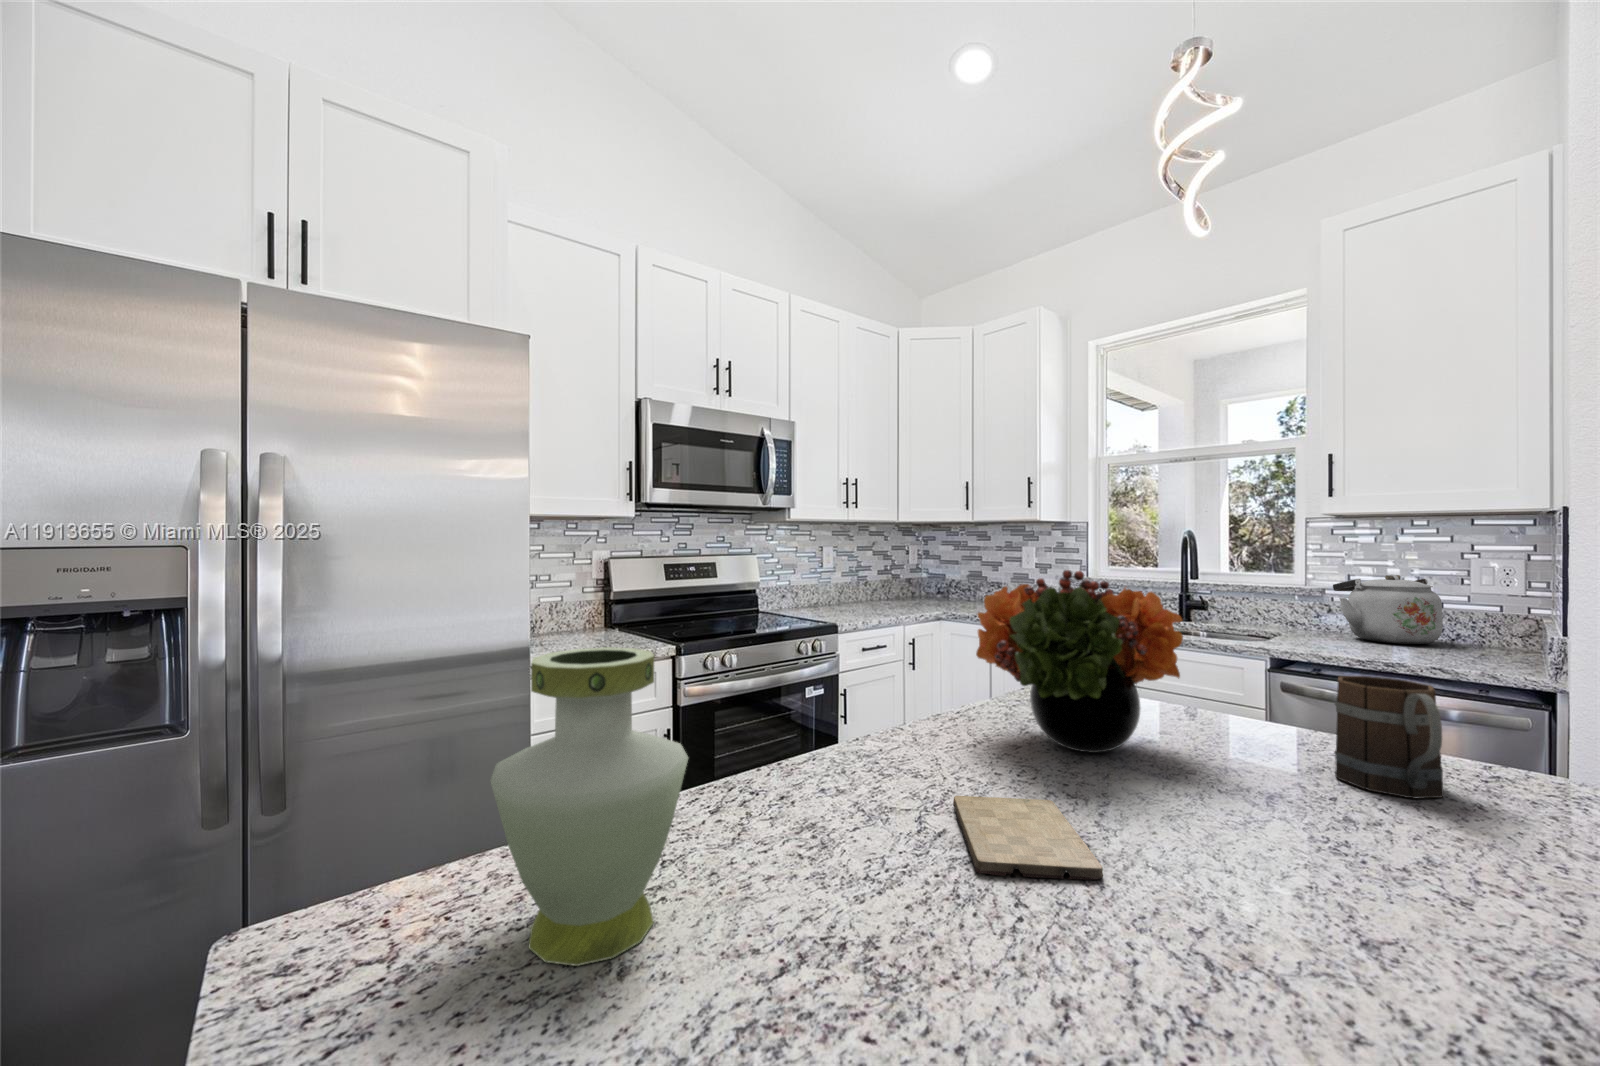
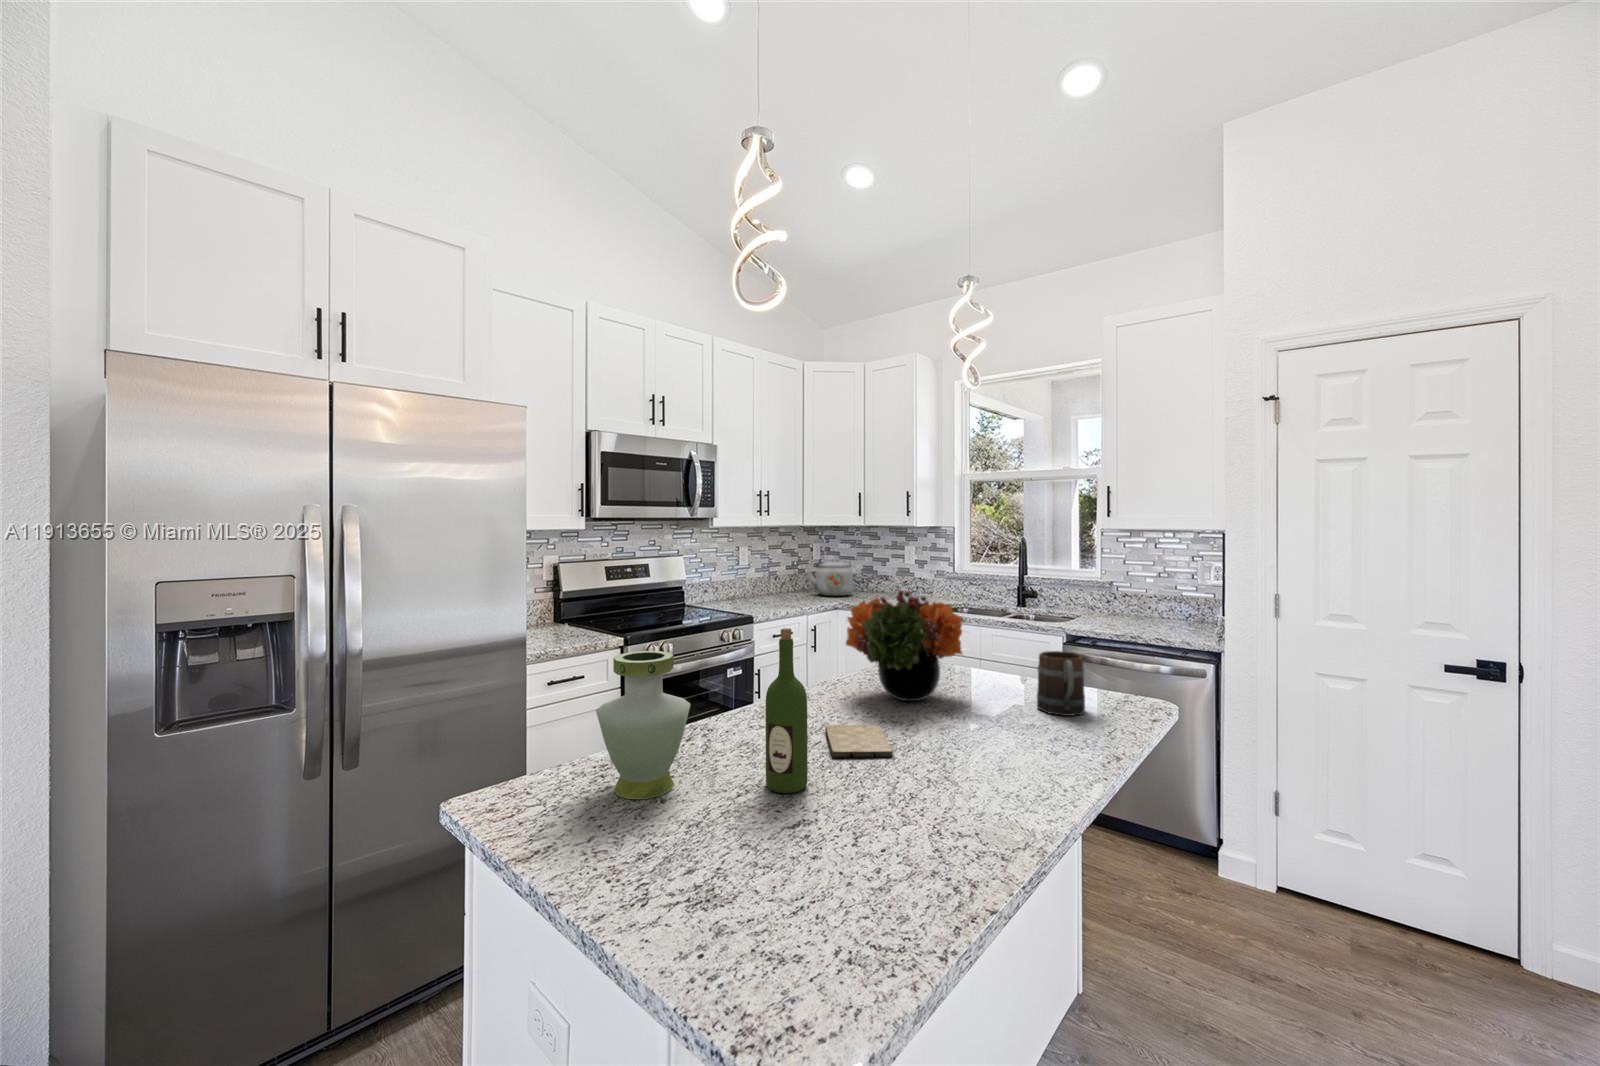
kettle: present [1333,575,1443,644] -> present [809,559,853,596]
wine bottle: none [841,604,933,978] -> present [766,628,808,793]

